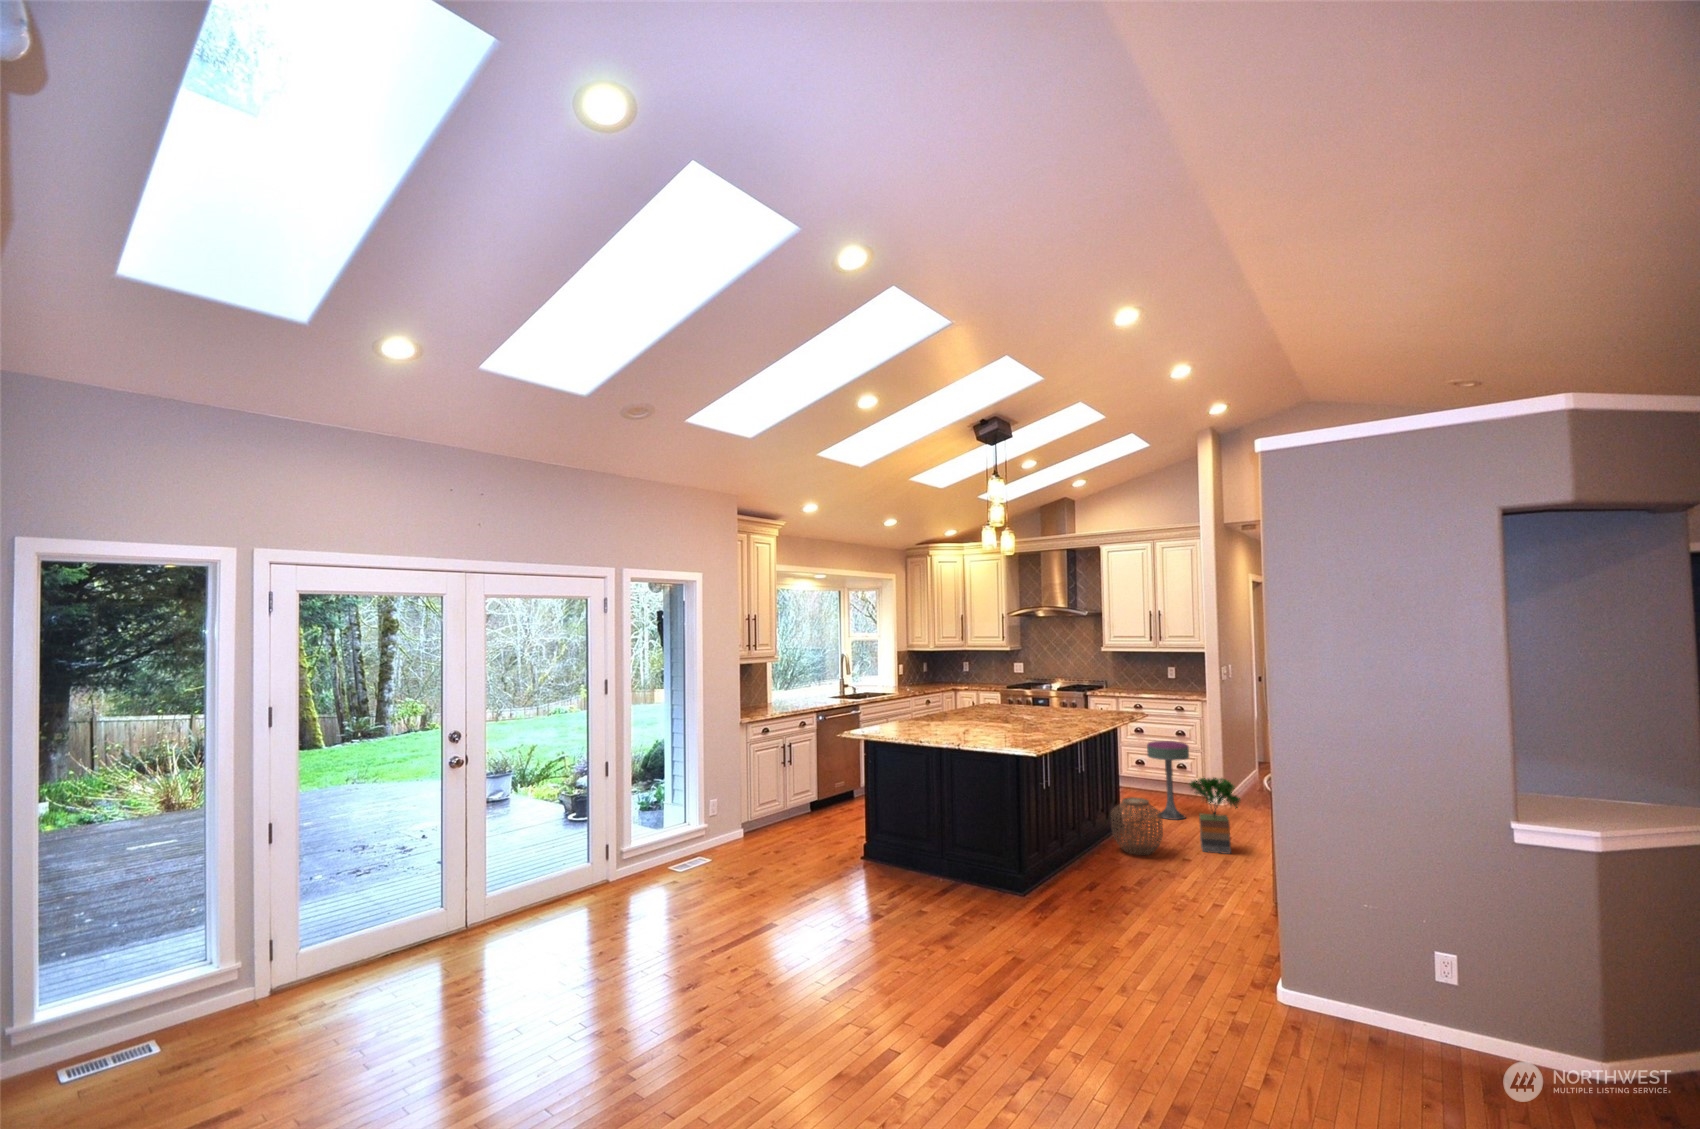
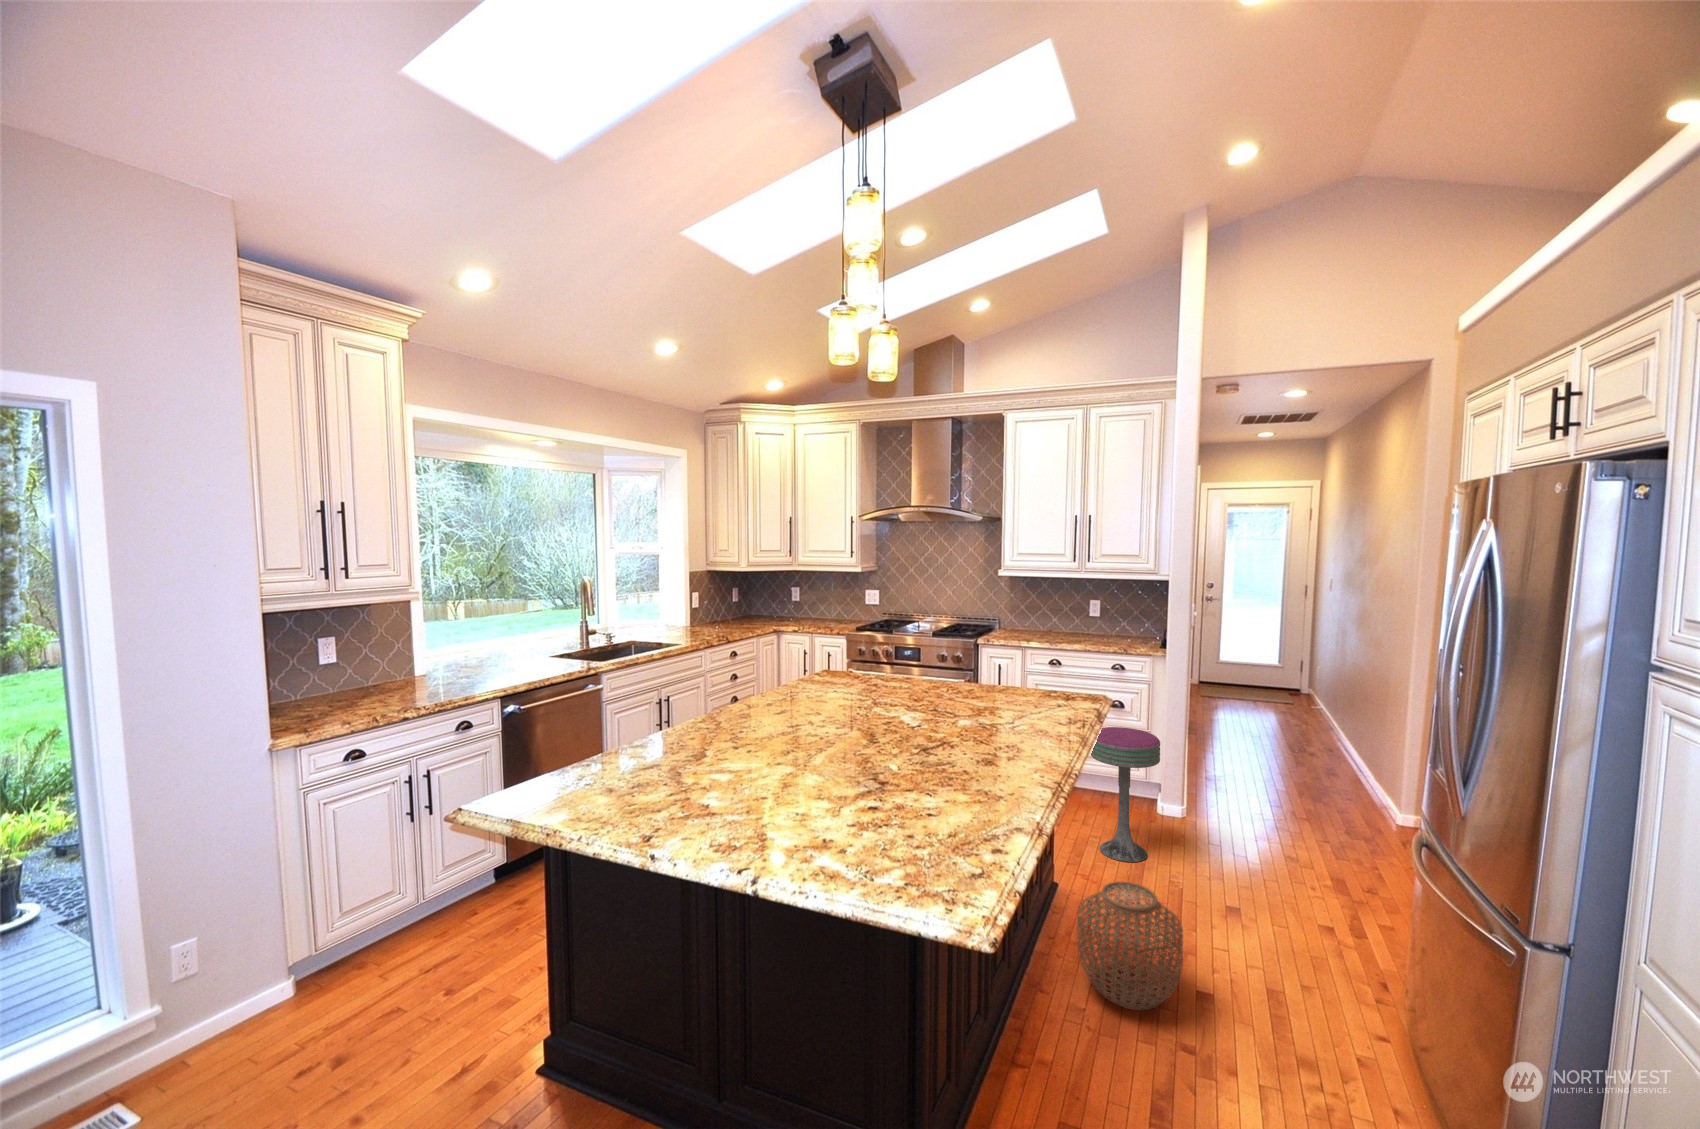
potted tree: present [1189,778,1240,854] -> none [1209,827,1327,984]

